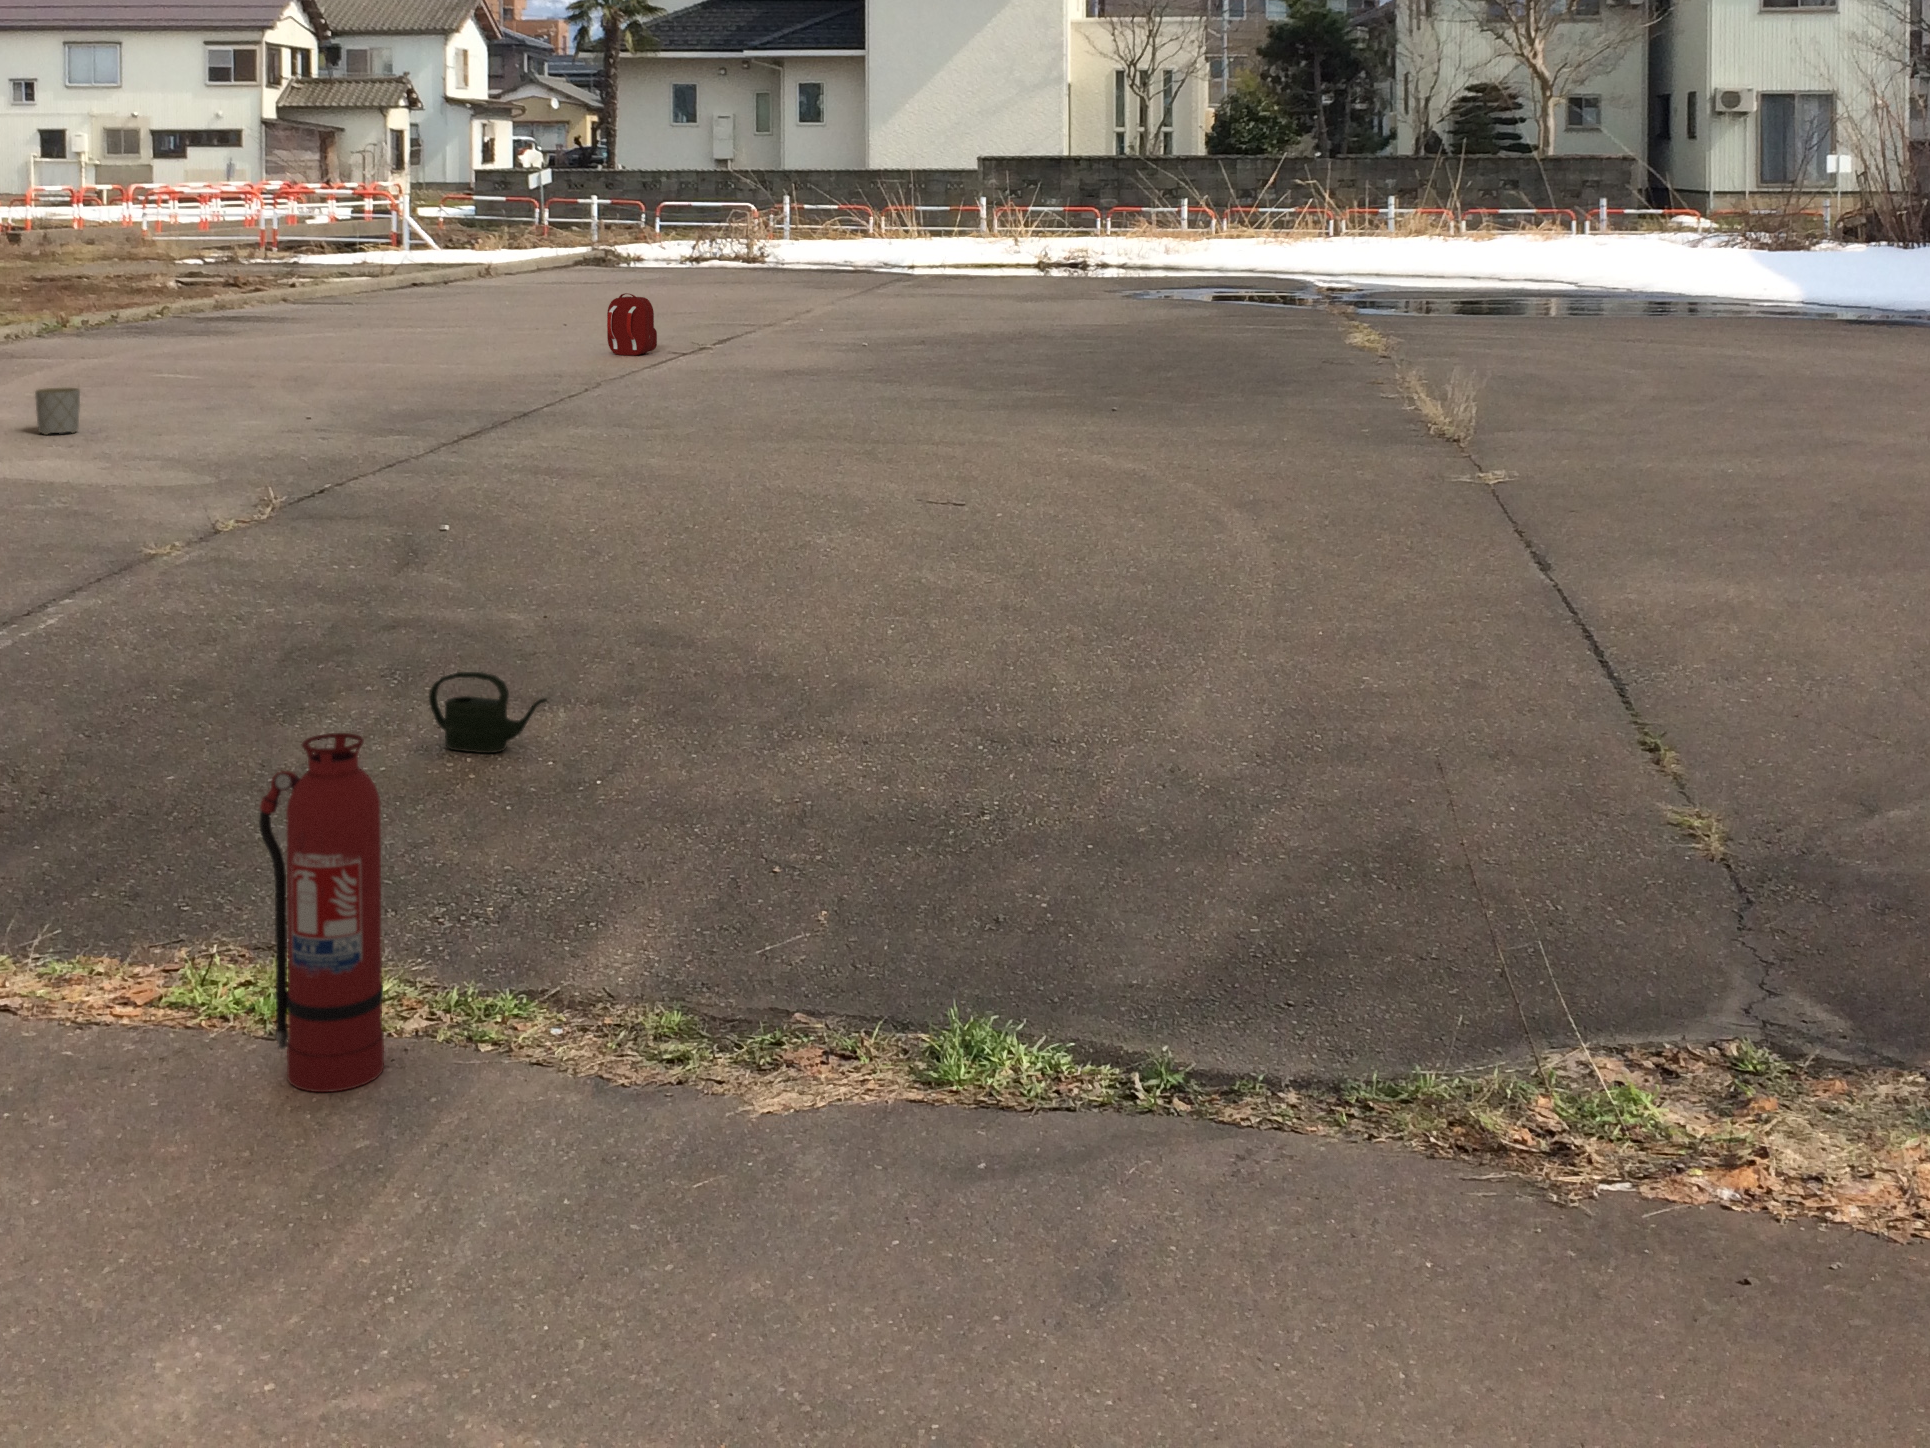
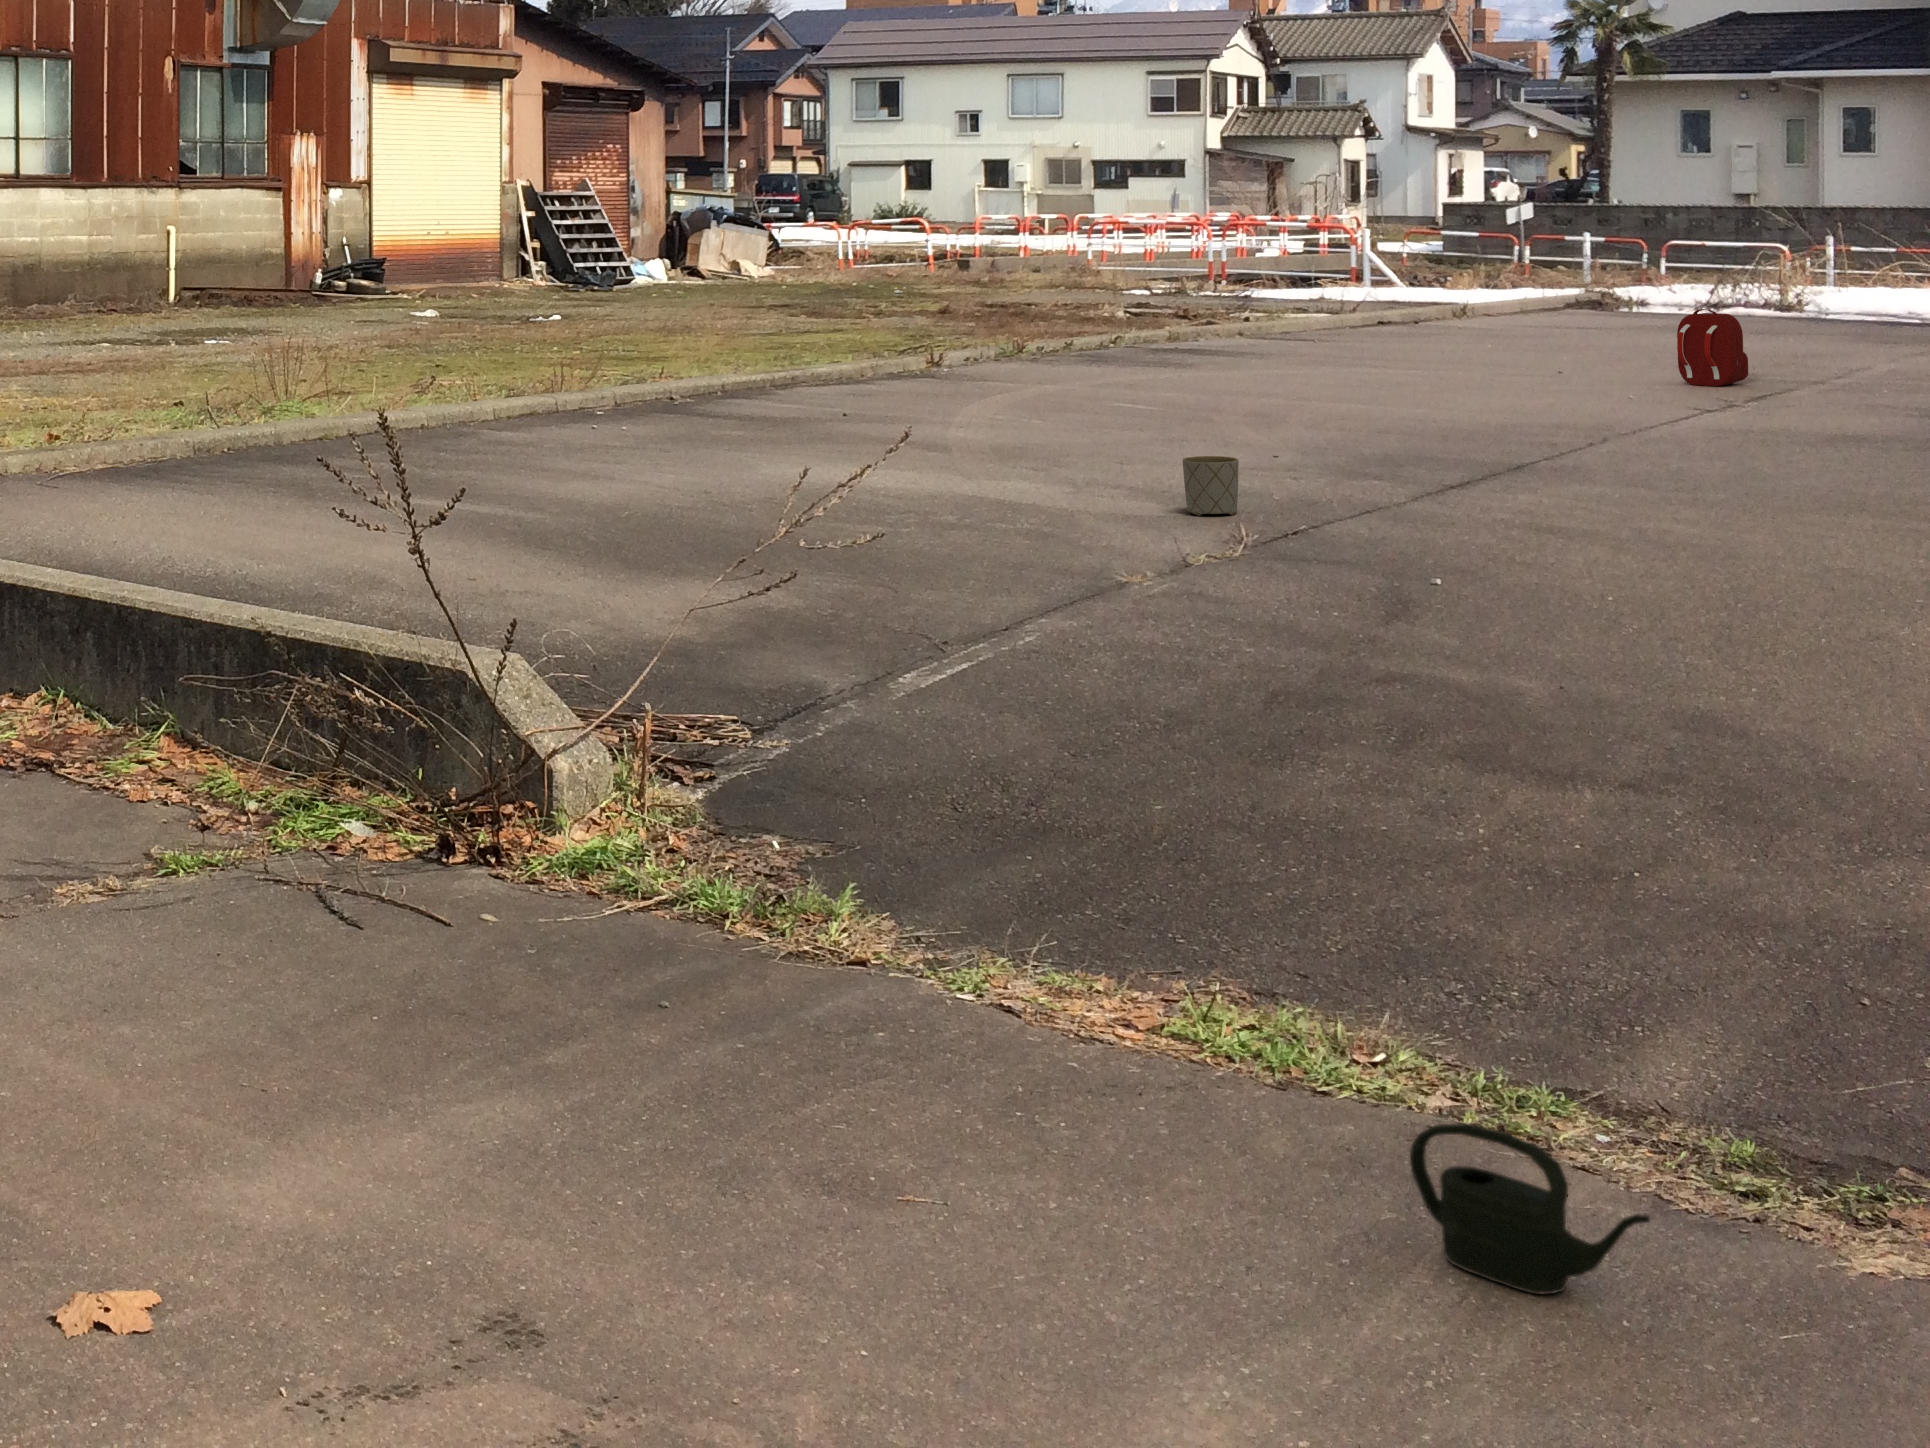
planter: present [35,388,80,435] -> present [1183,456,1238,516]
watering can: present [429,672,547,753] -> present [1410,1123,1650,1294]
fire extinguisher: present [259,733,384,1092] -> none [1251,768,1396,1148]

